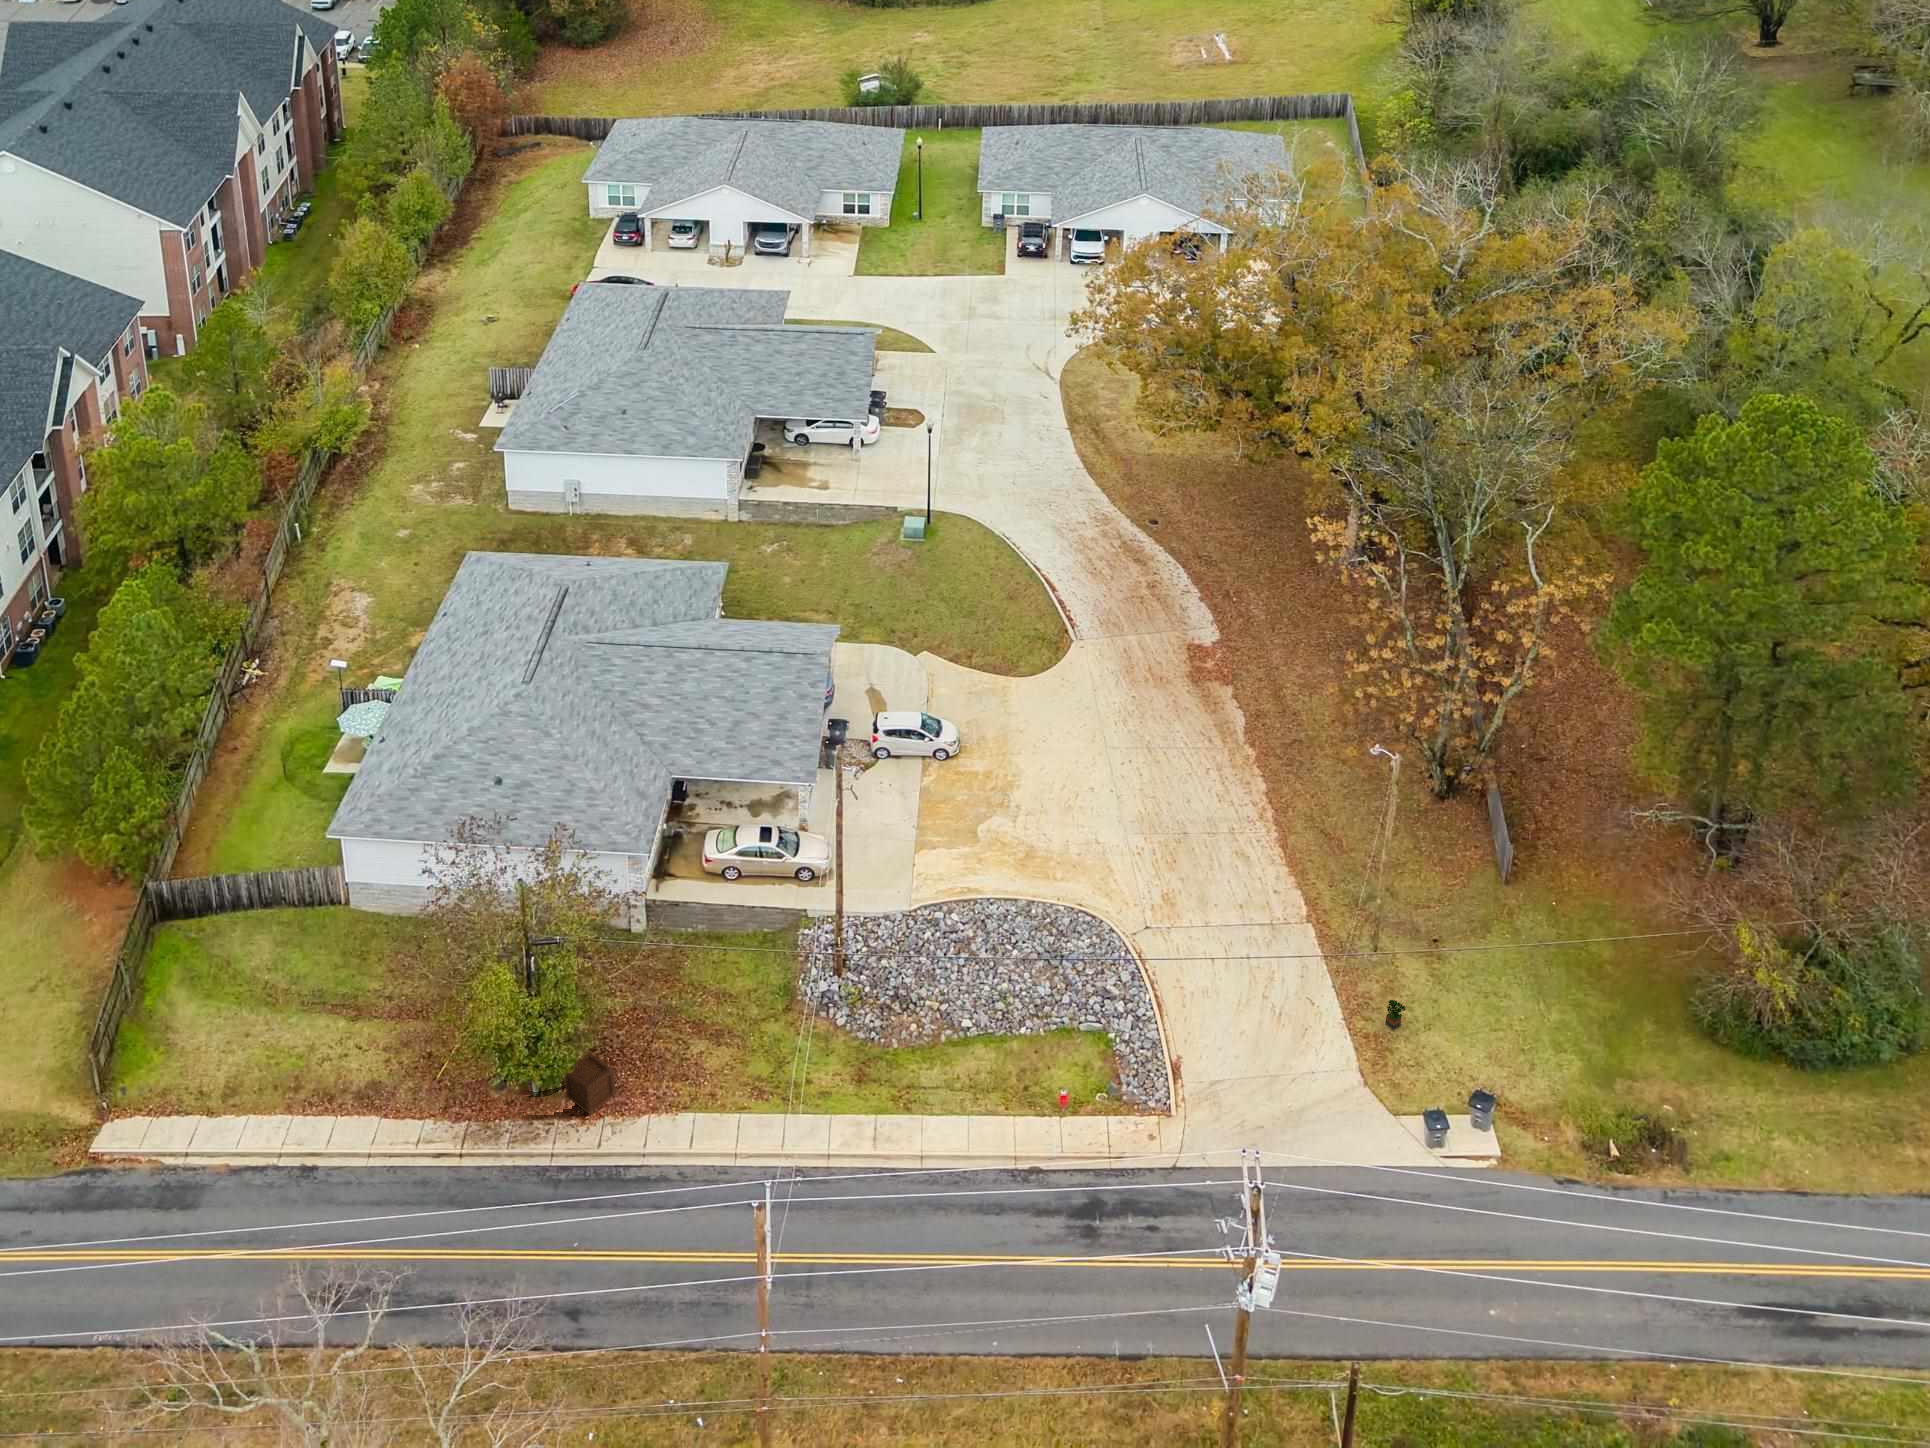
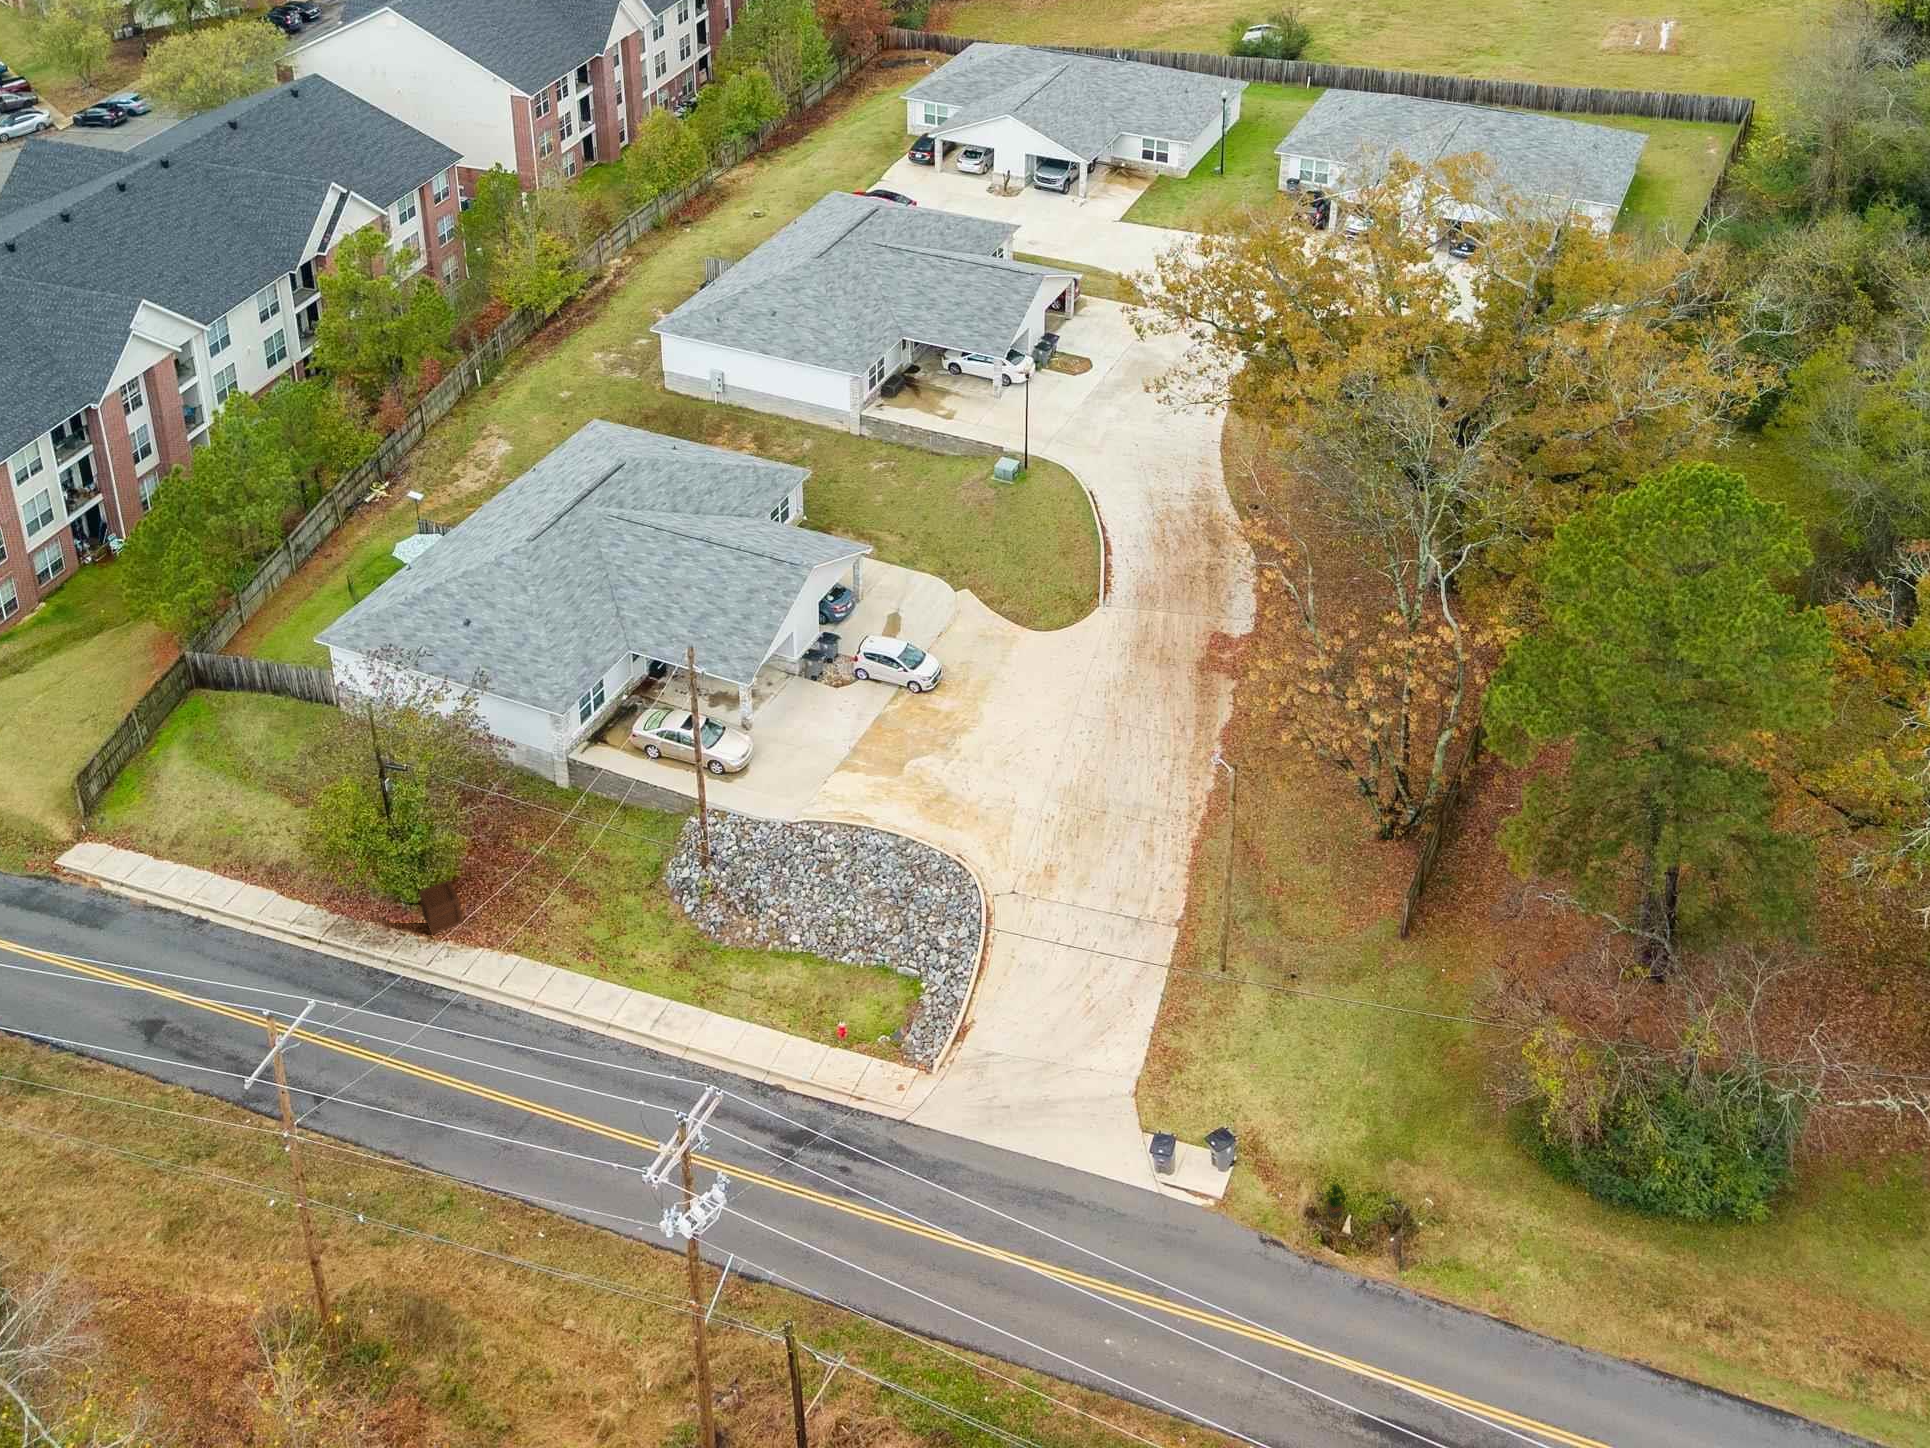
potted tree: present [1385,1000,1405,1030] -> present [1326,1184,1347,1217]

